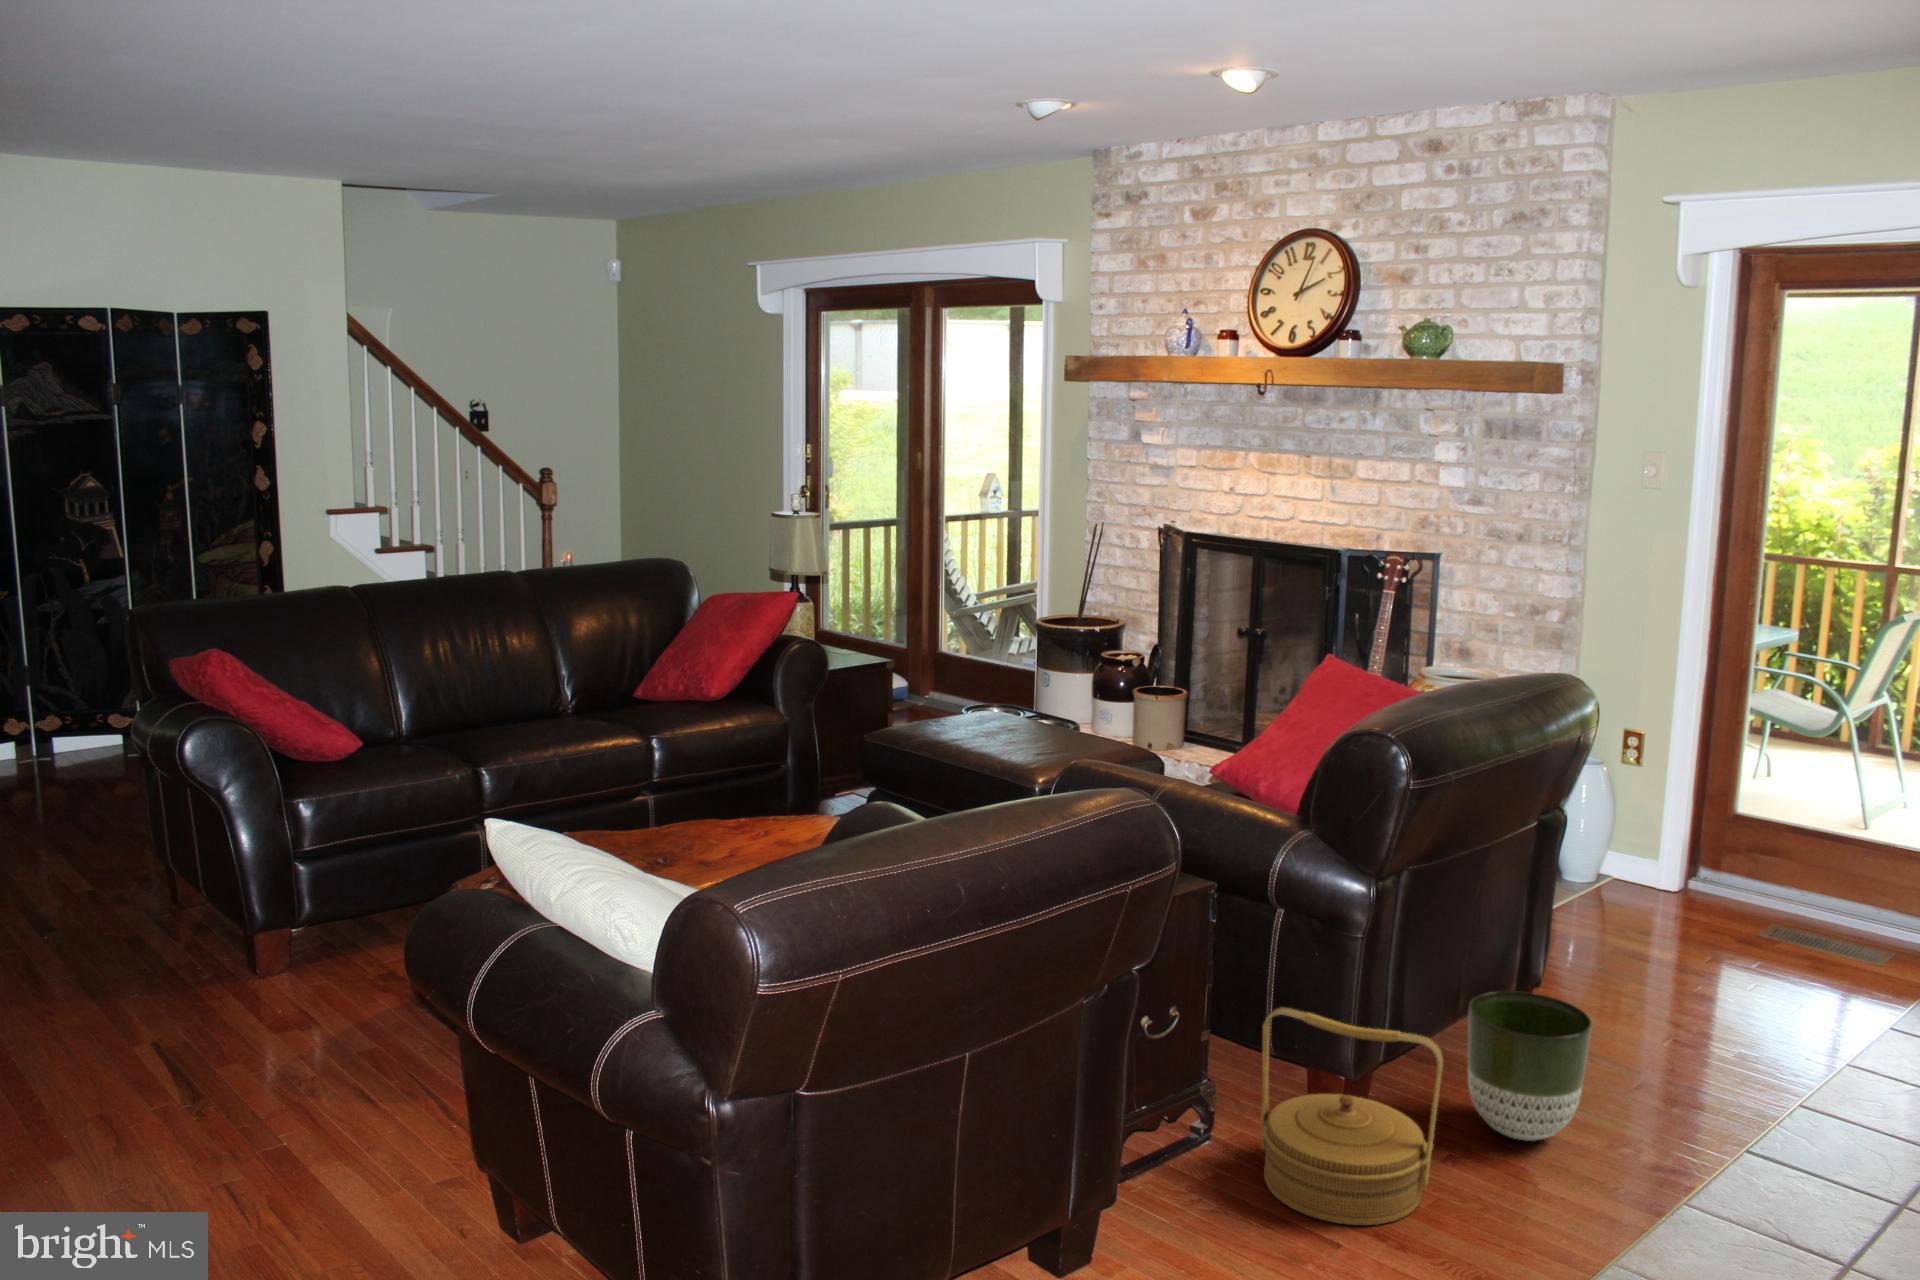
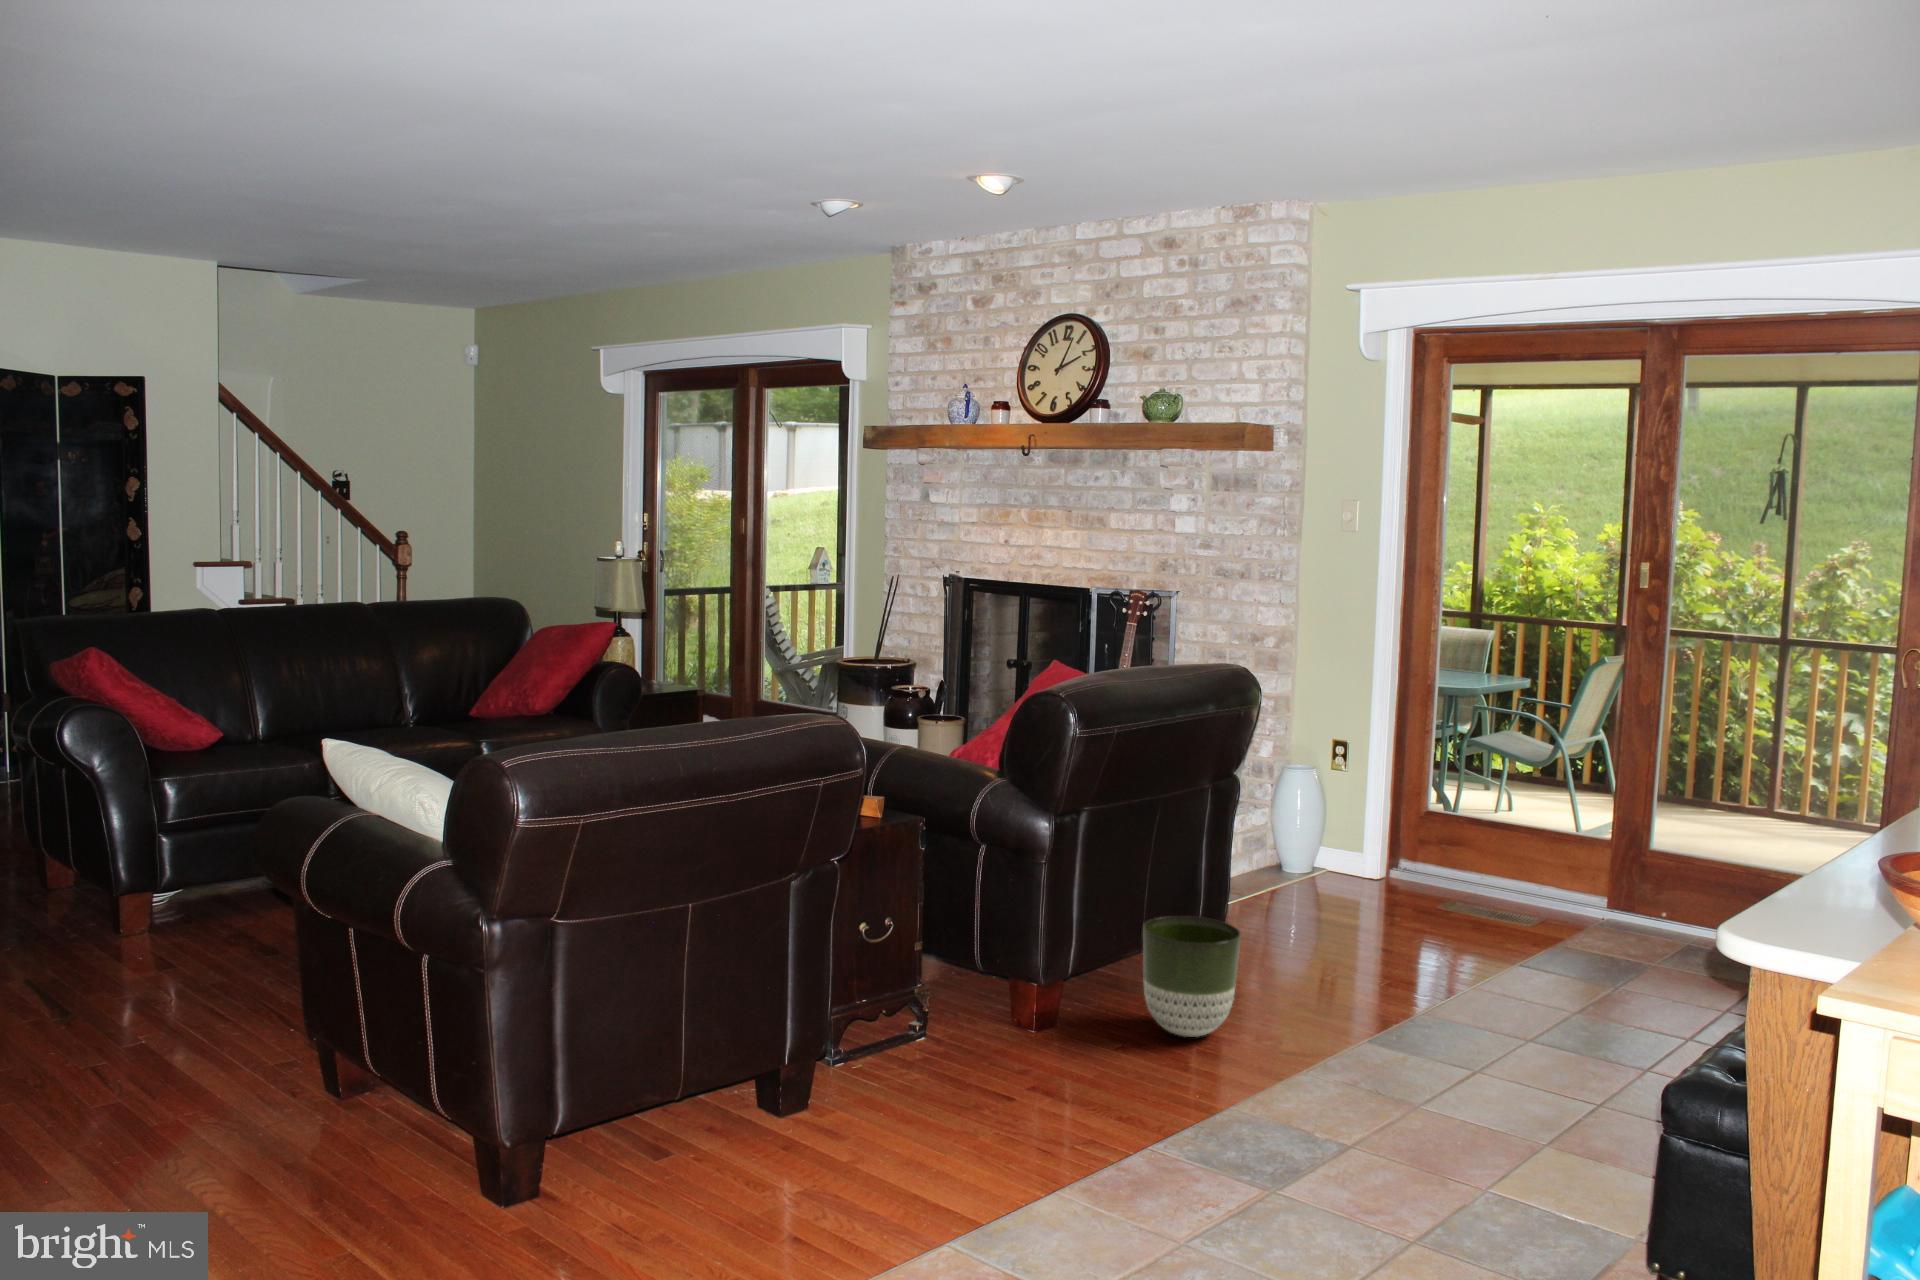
basket: present [1261,1007,1443,1225] -> none [962,918,1105,1092]

